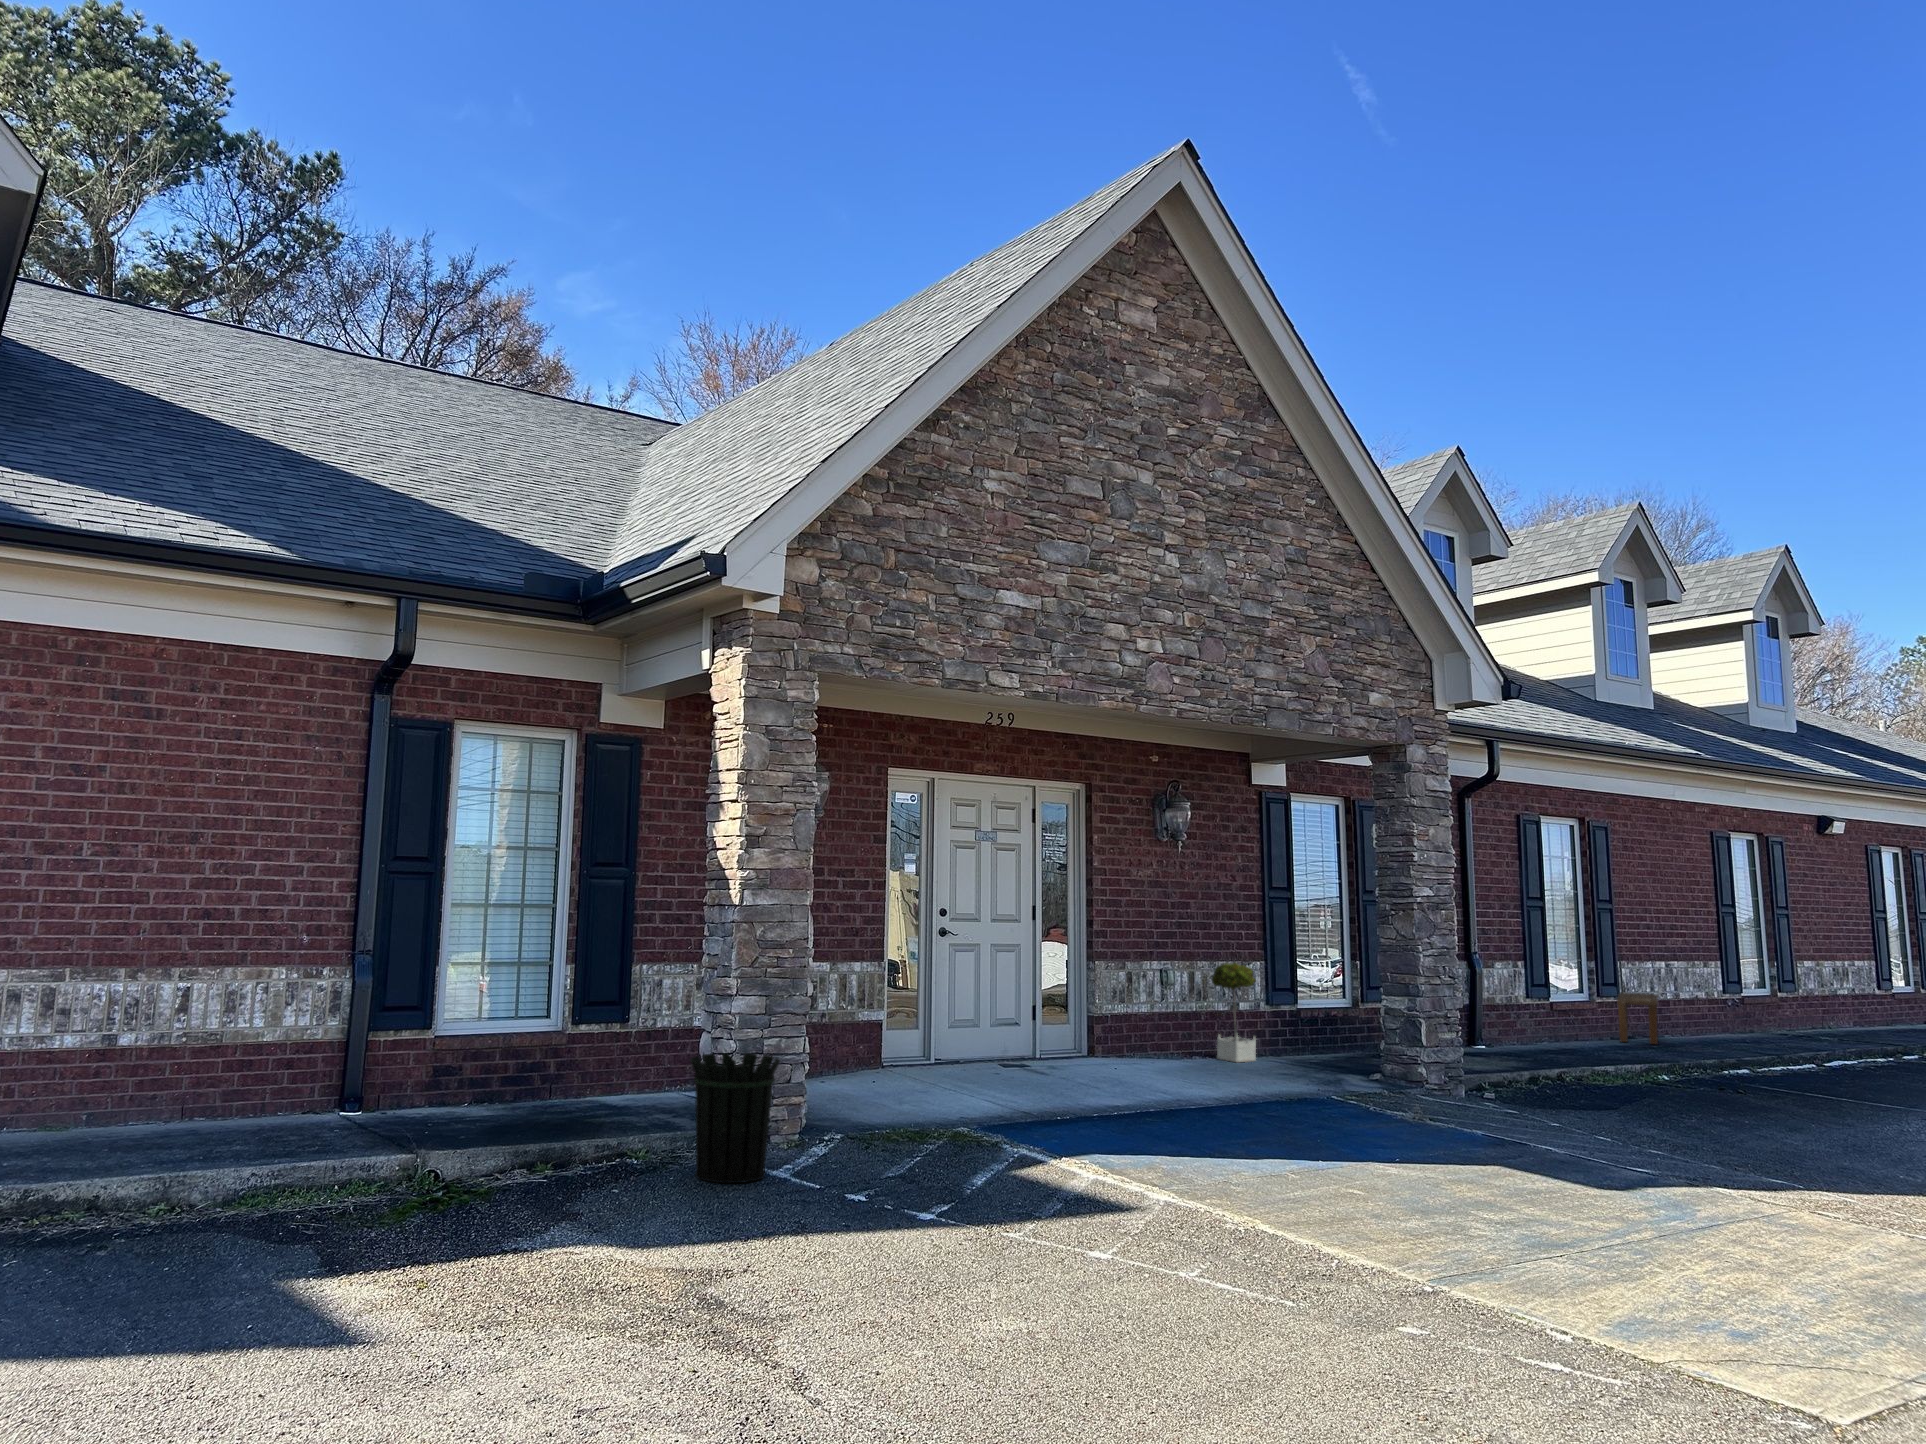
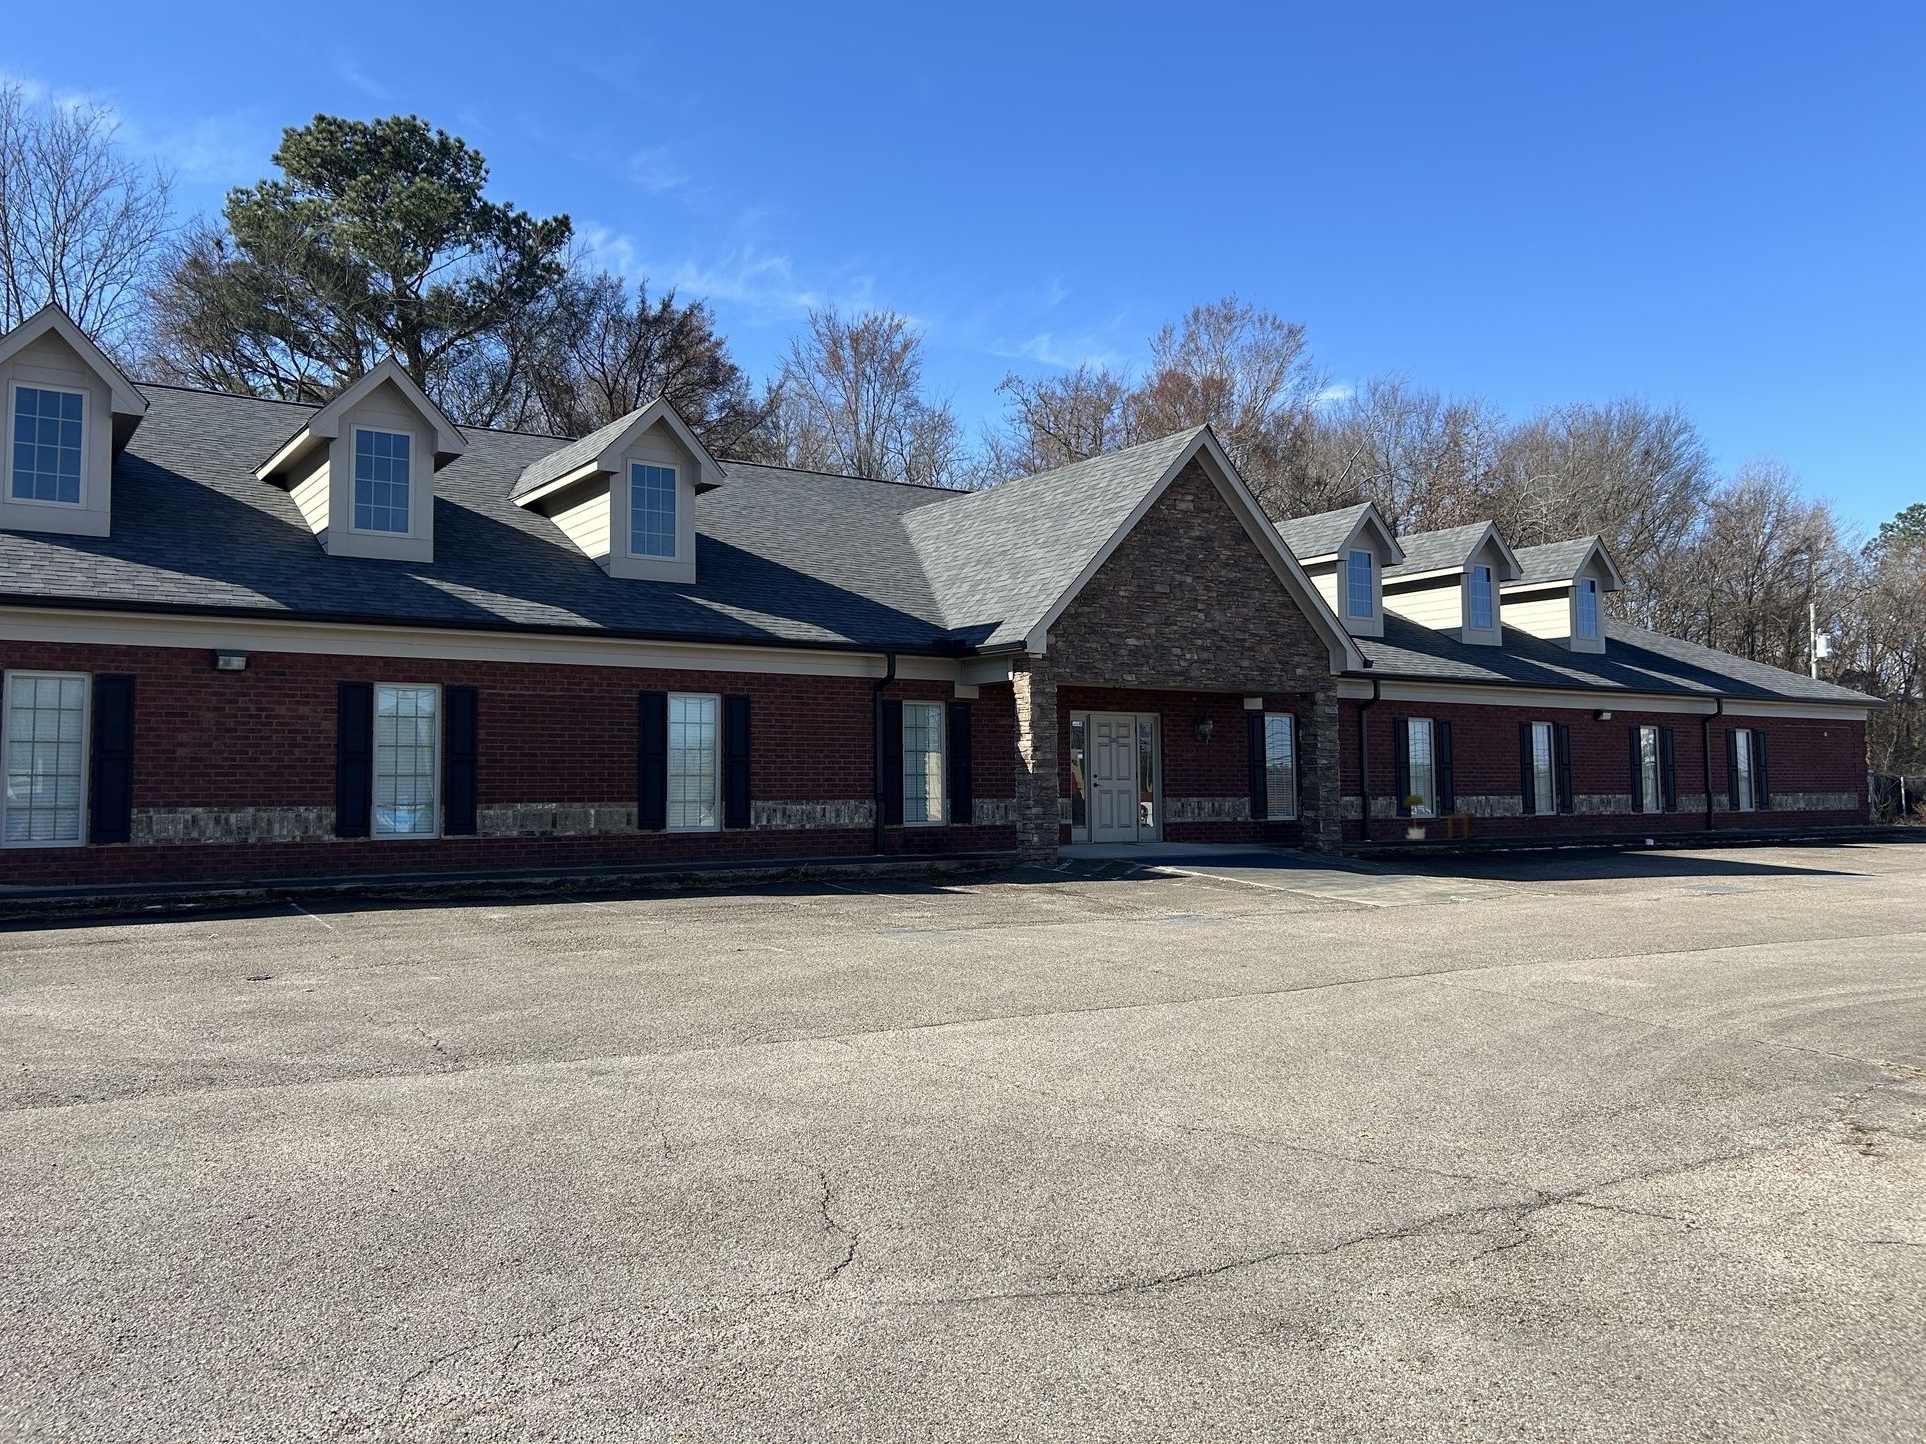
potted tree: present [1212,963,1256,1062] -> present [1404,795,1424,839]
waste bin: present [690,1053,780,1183] -> none [1022,827,1056,871]

